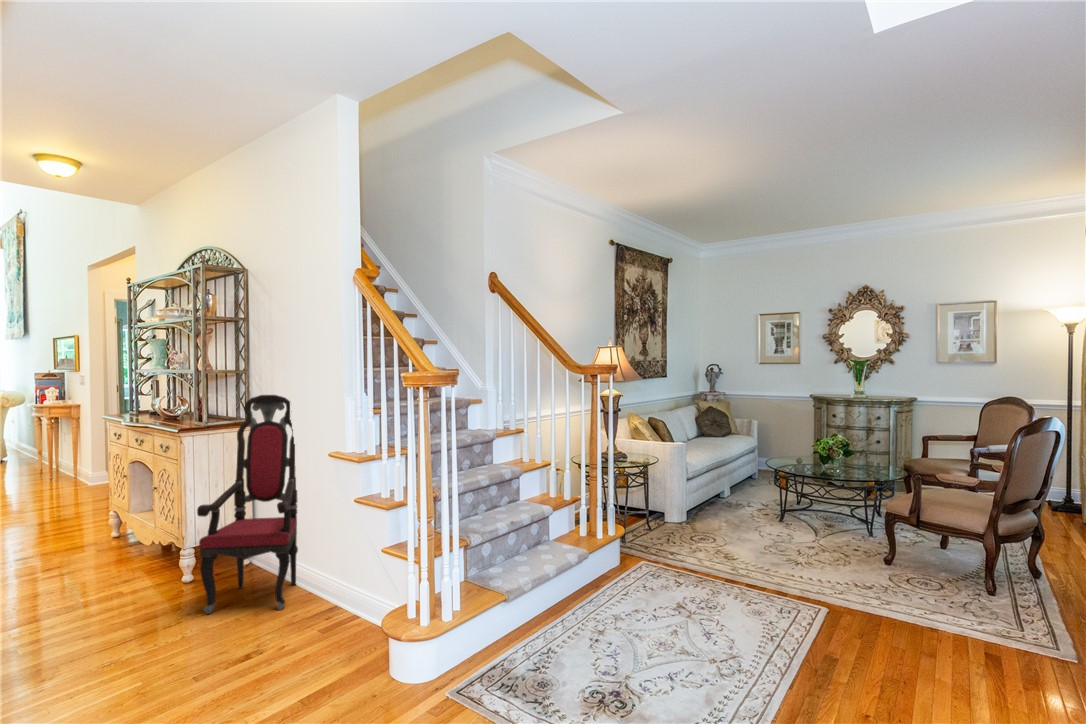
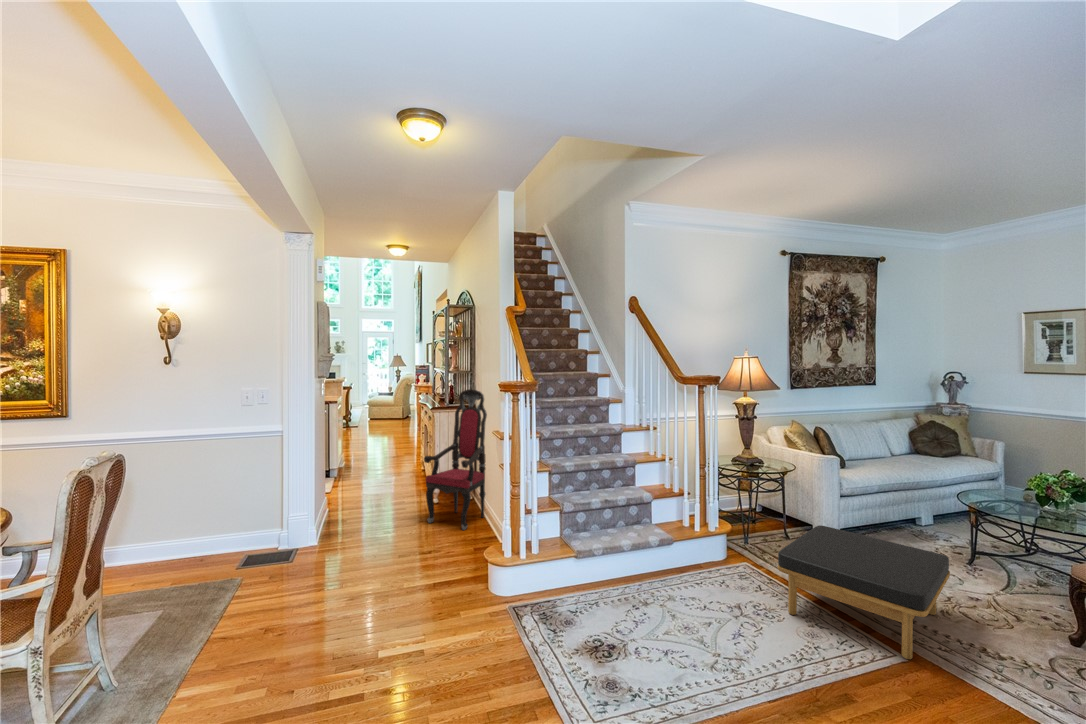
ottoman: none [706,509,843,611] -> present [778,525,950,659]

